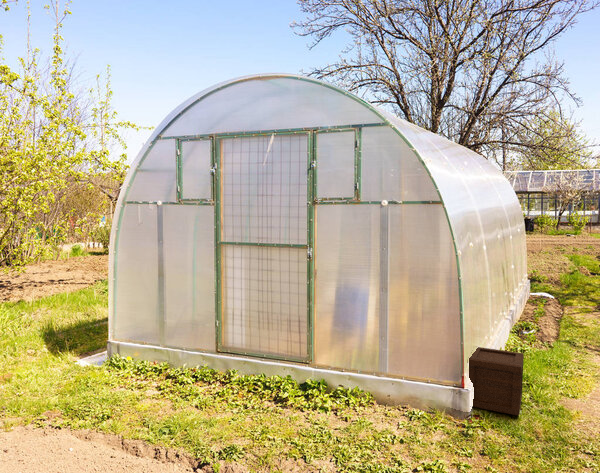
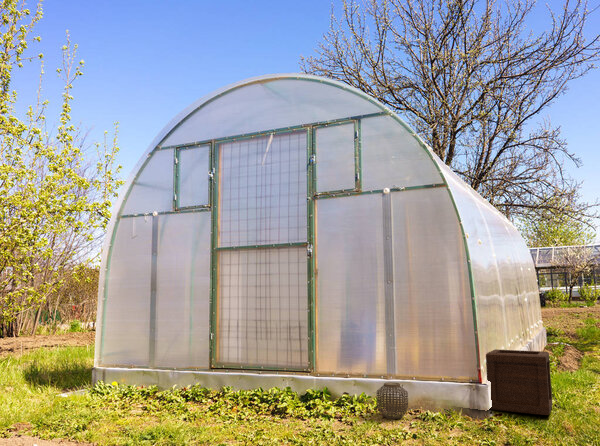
woven basket: none [368,382,396,415] -> present [377,382,408,419]

